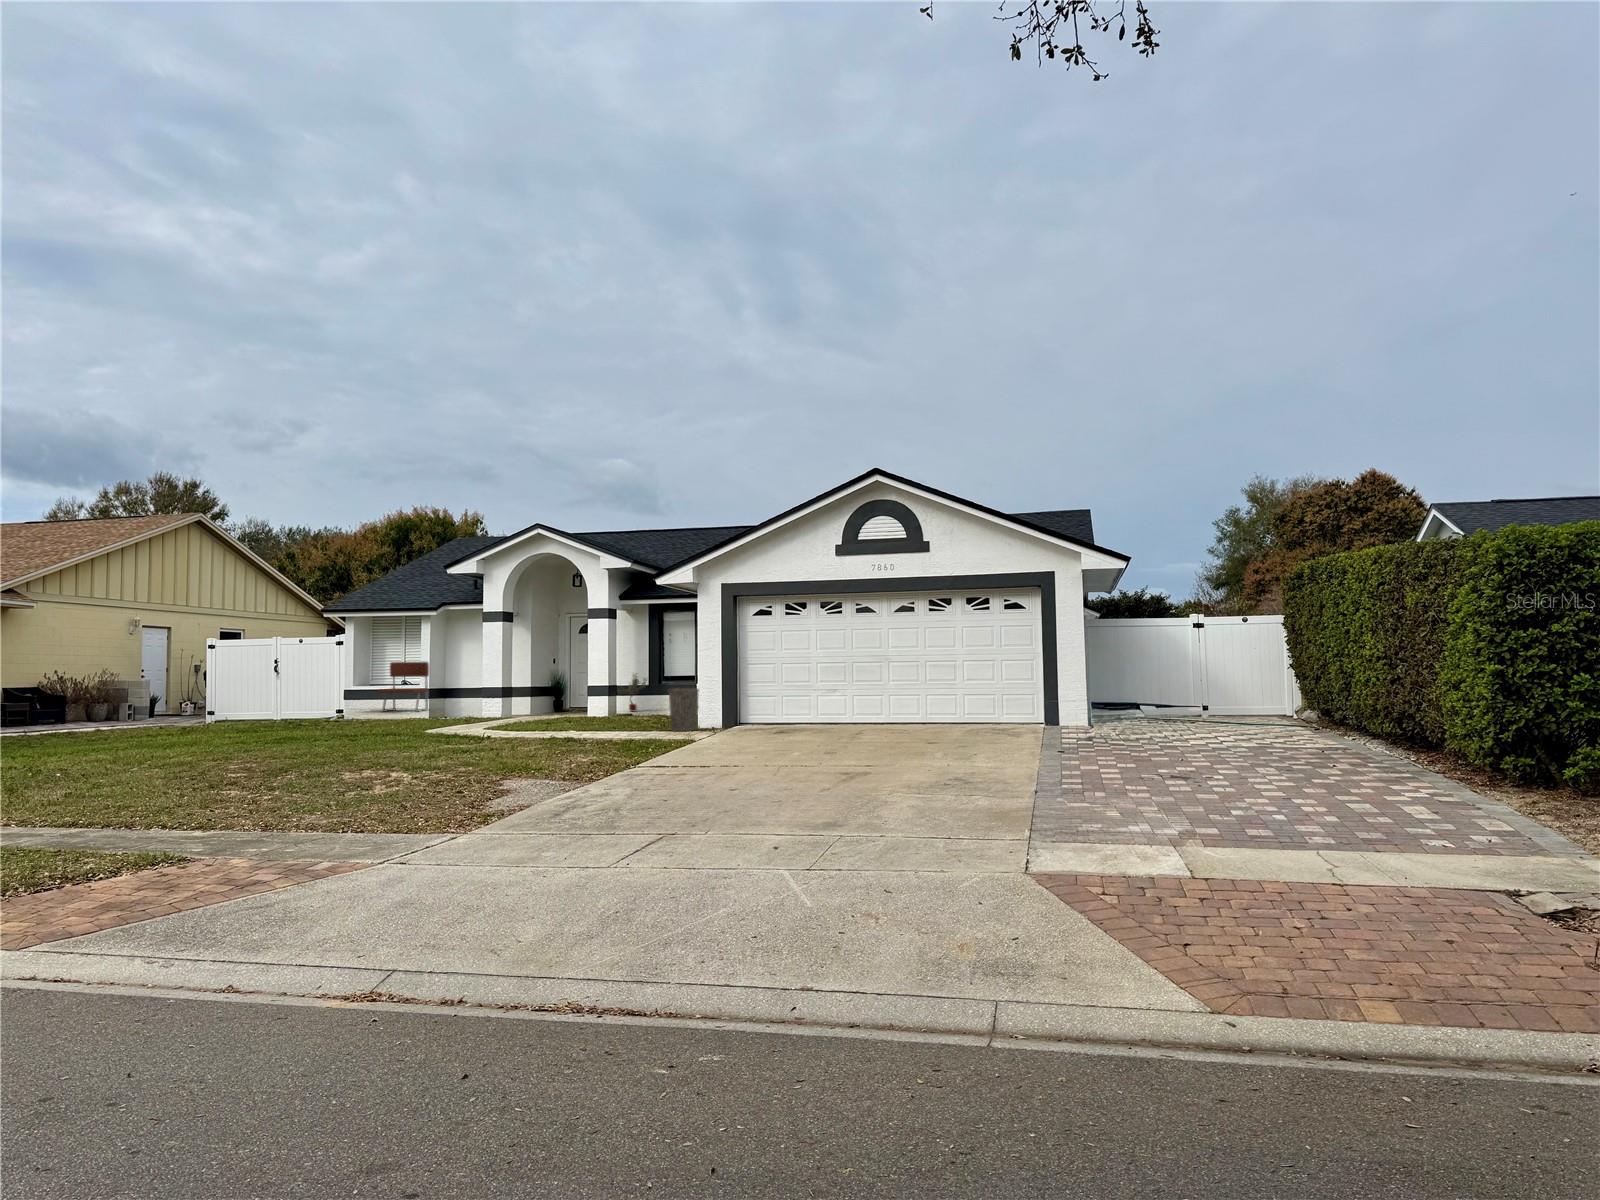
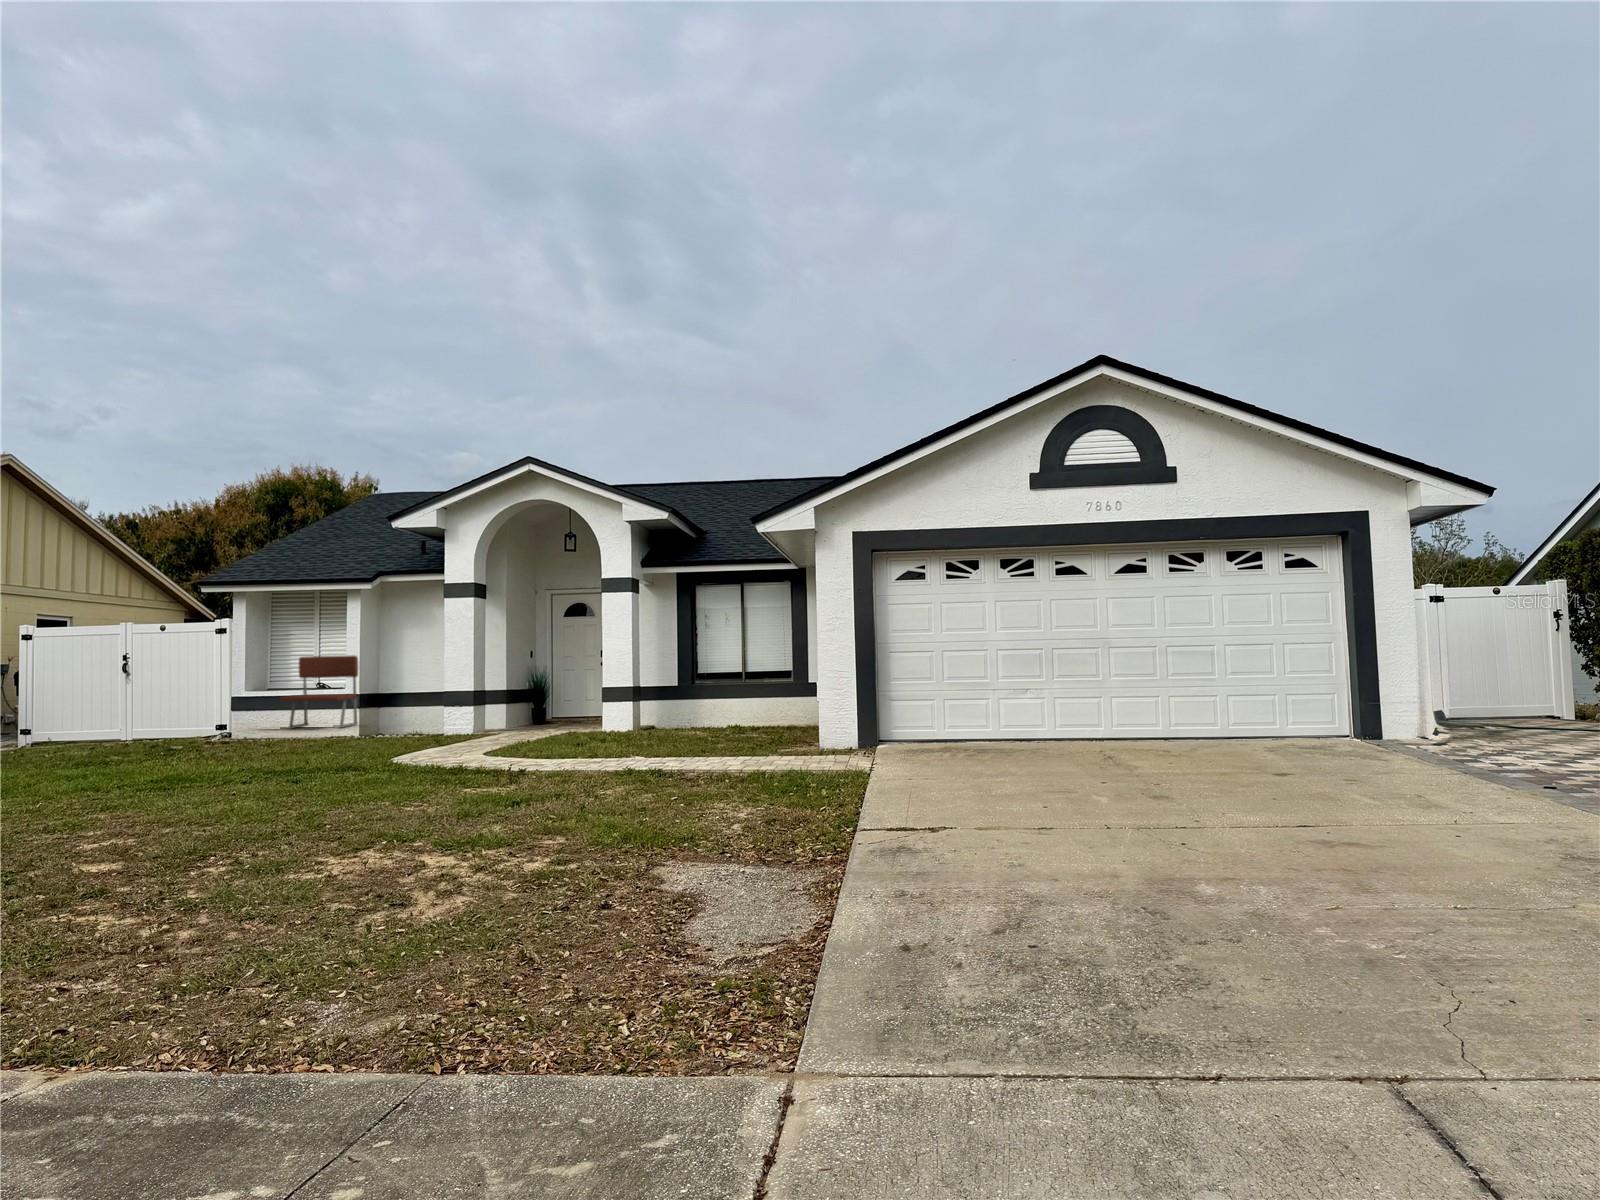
potted tree: present [621,675,647,712] -> none [648,668,692,723]
trash can: present [668,688,699,731] -> none [782,693,831,760]

